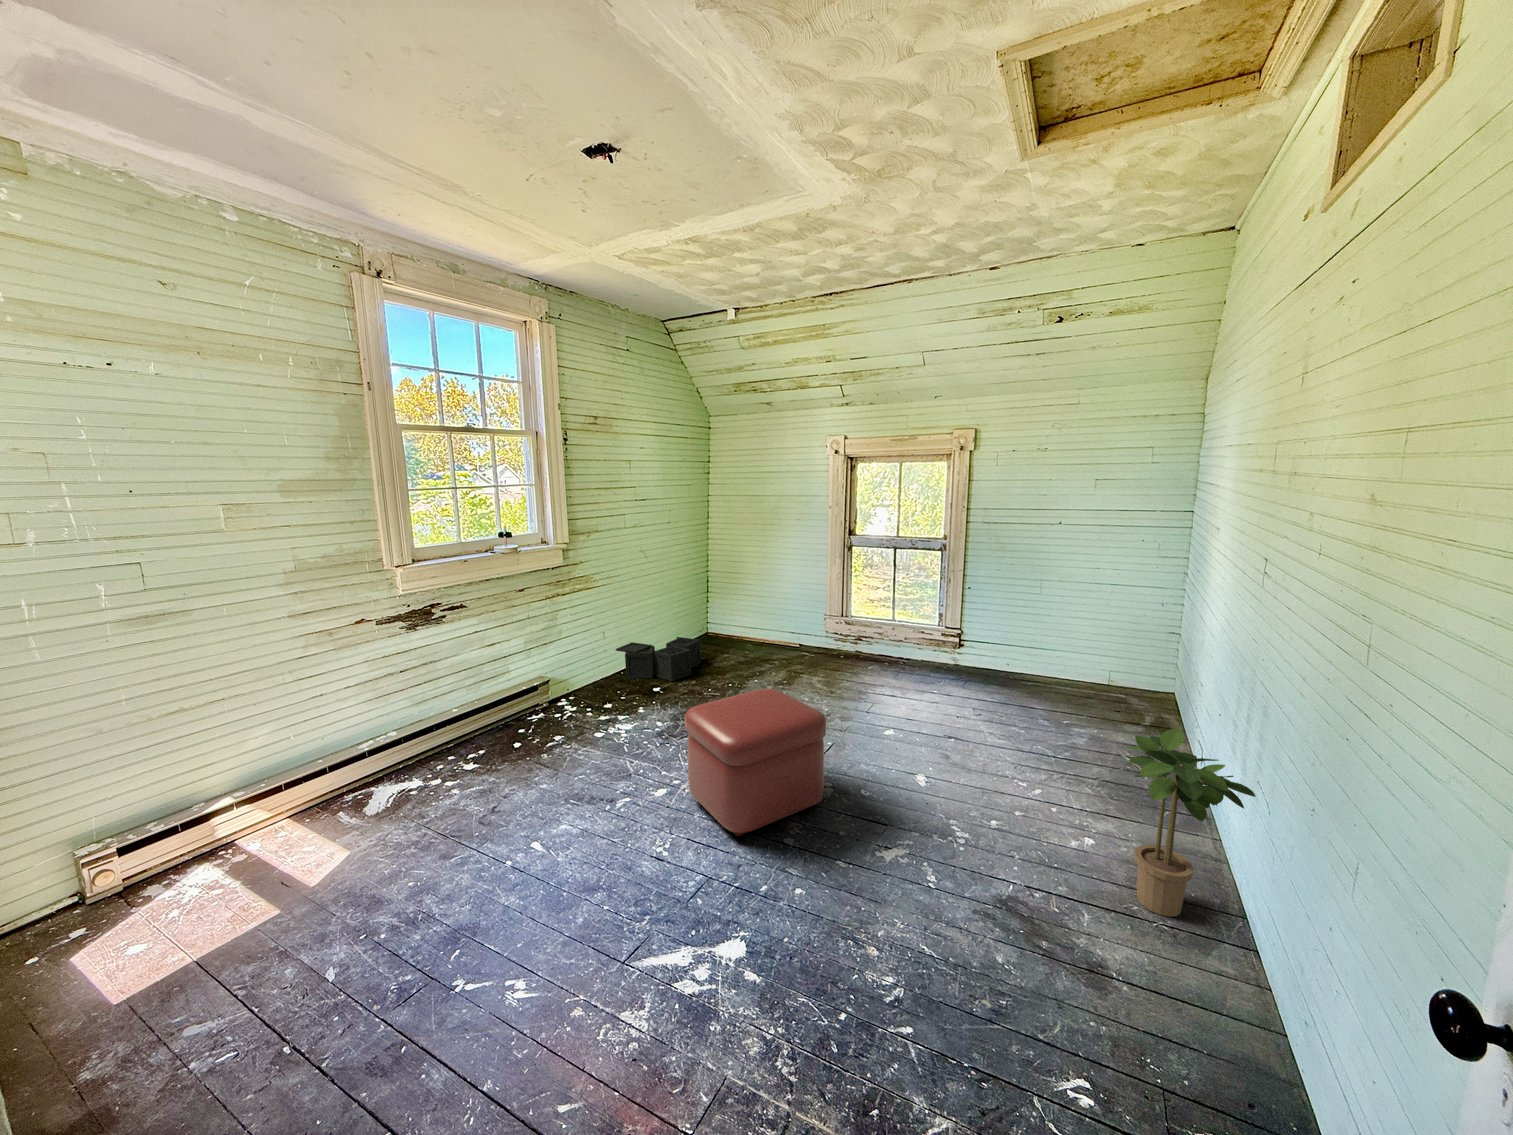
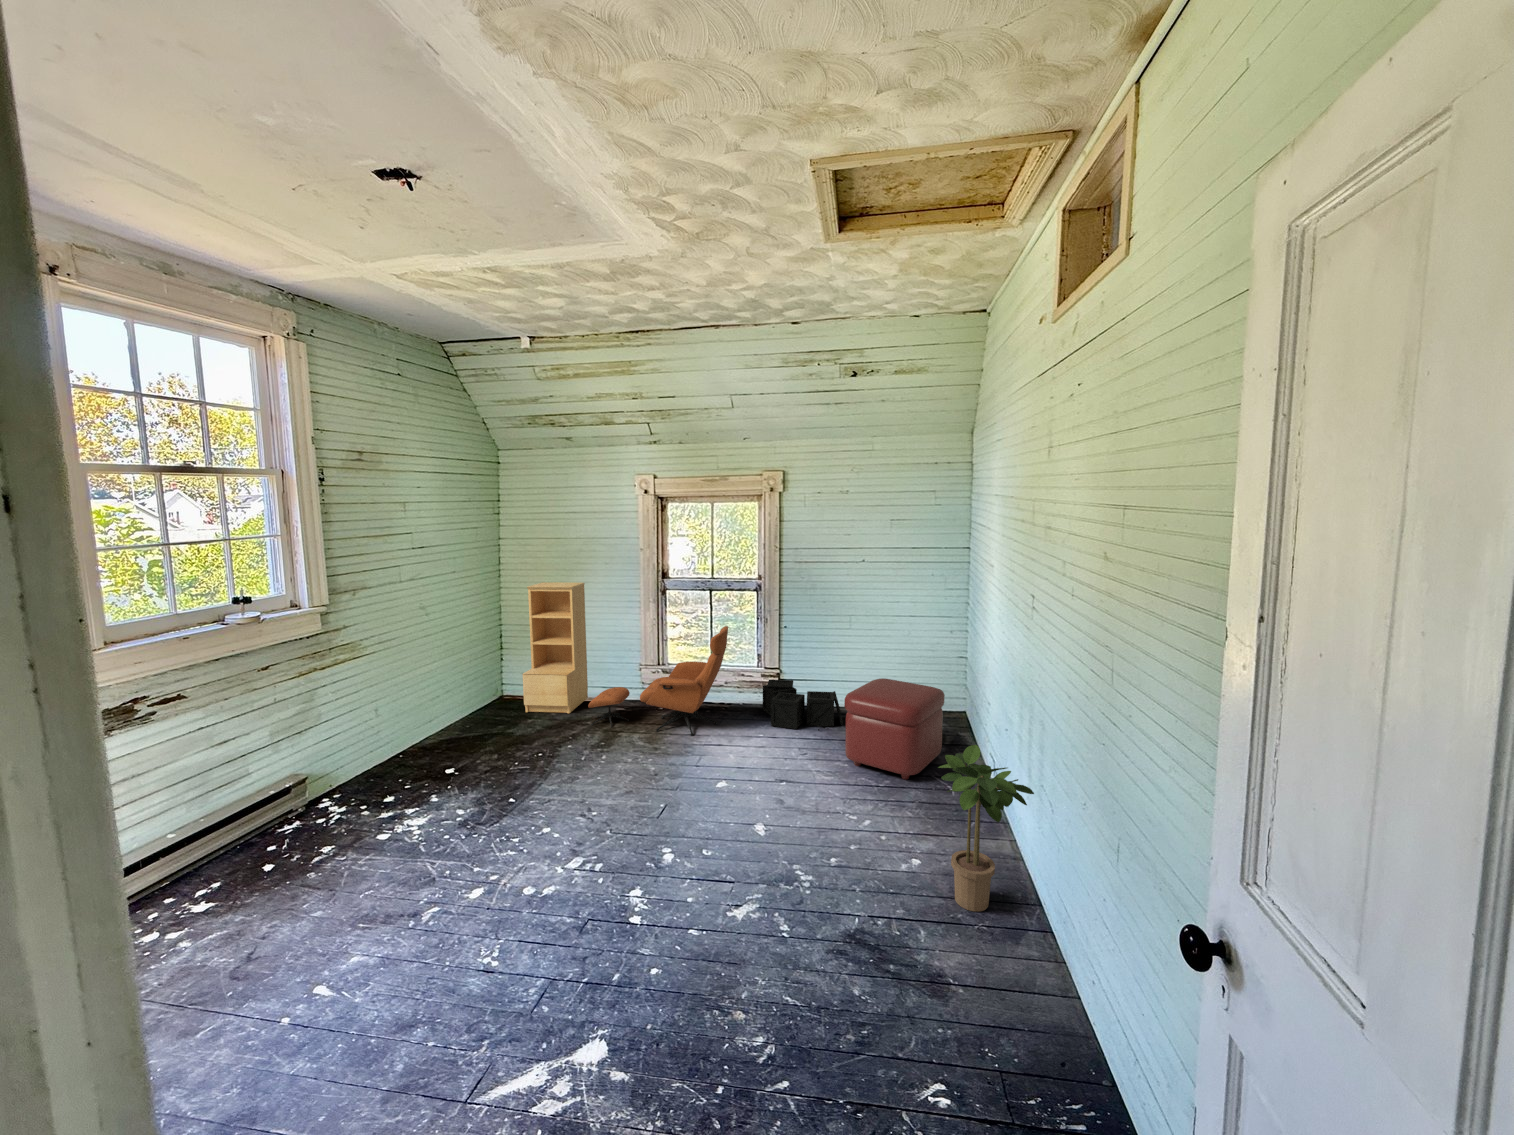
bookshelf: none [719,536,775,654] -> present [523,582,588,713]
lounge chair: none [772,584,906,686] -> present [588,626,728,736]
storage bin: present [616,637,705,681] -> present [763,680,843,730]
ottoman: present [685,689,826,836] -> present [844,678,945,780]

